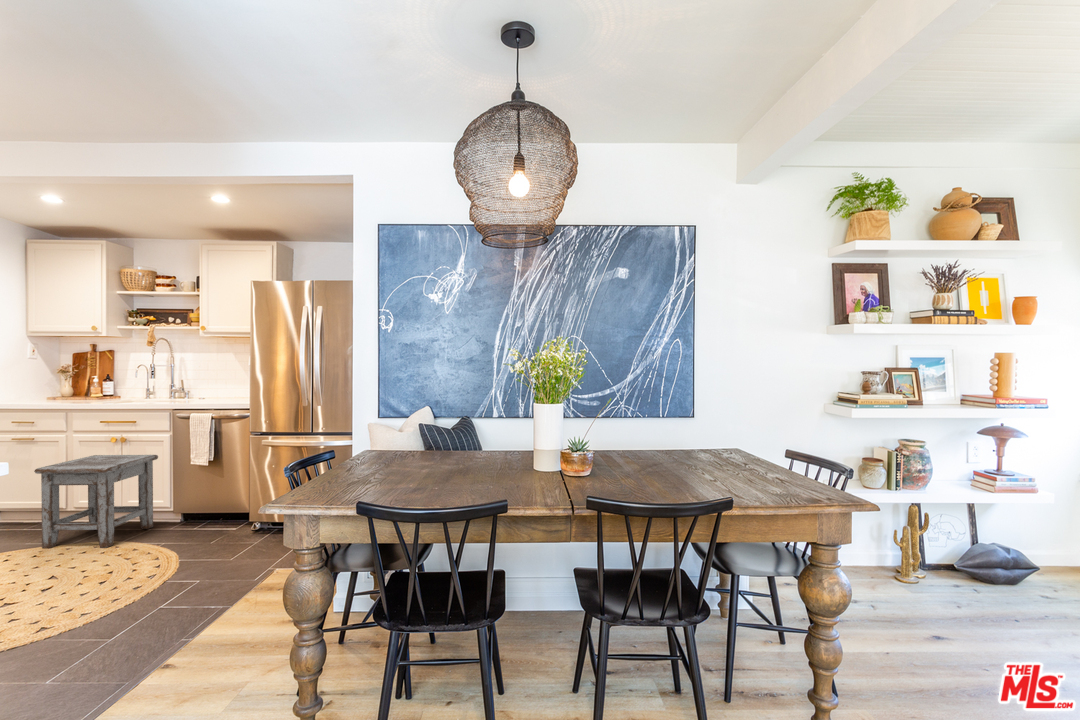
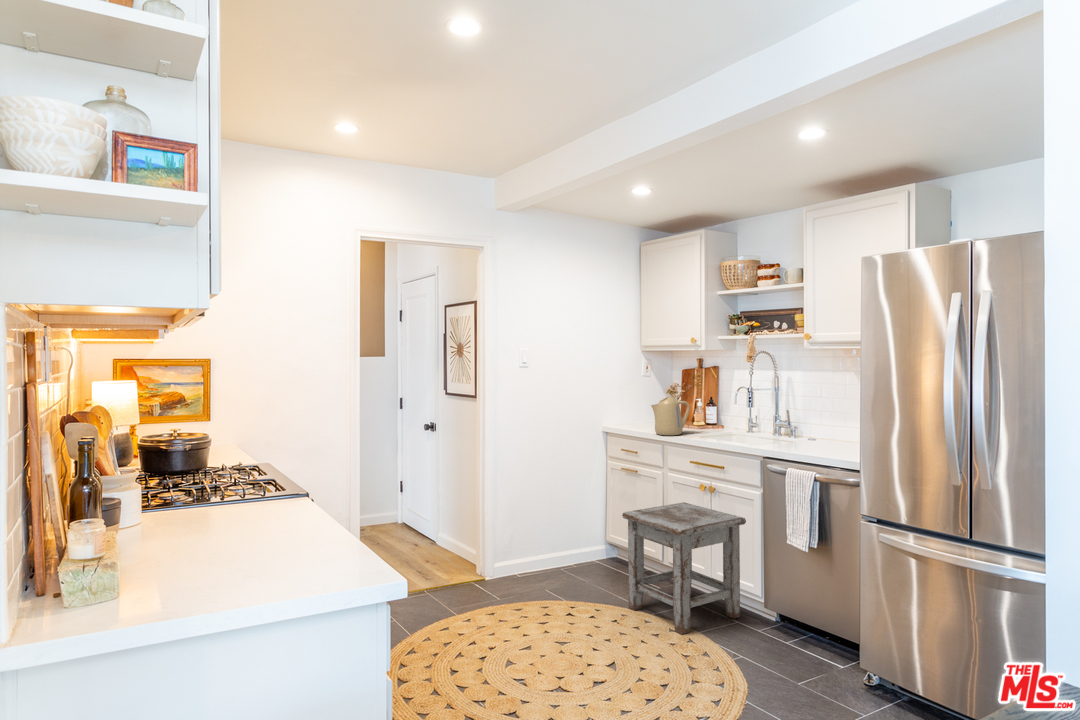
kettle: none [54,373,96,404] -> present [651,397,690,435]

